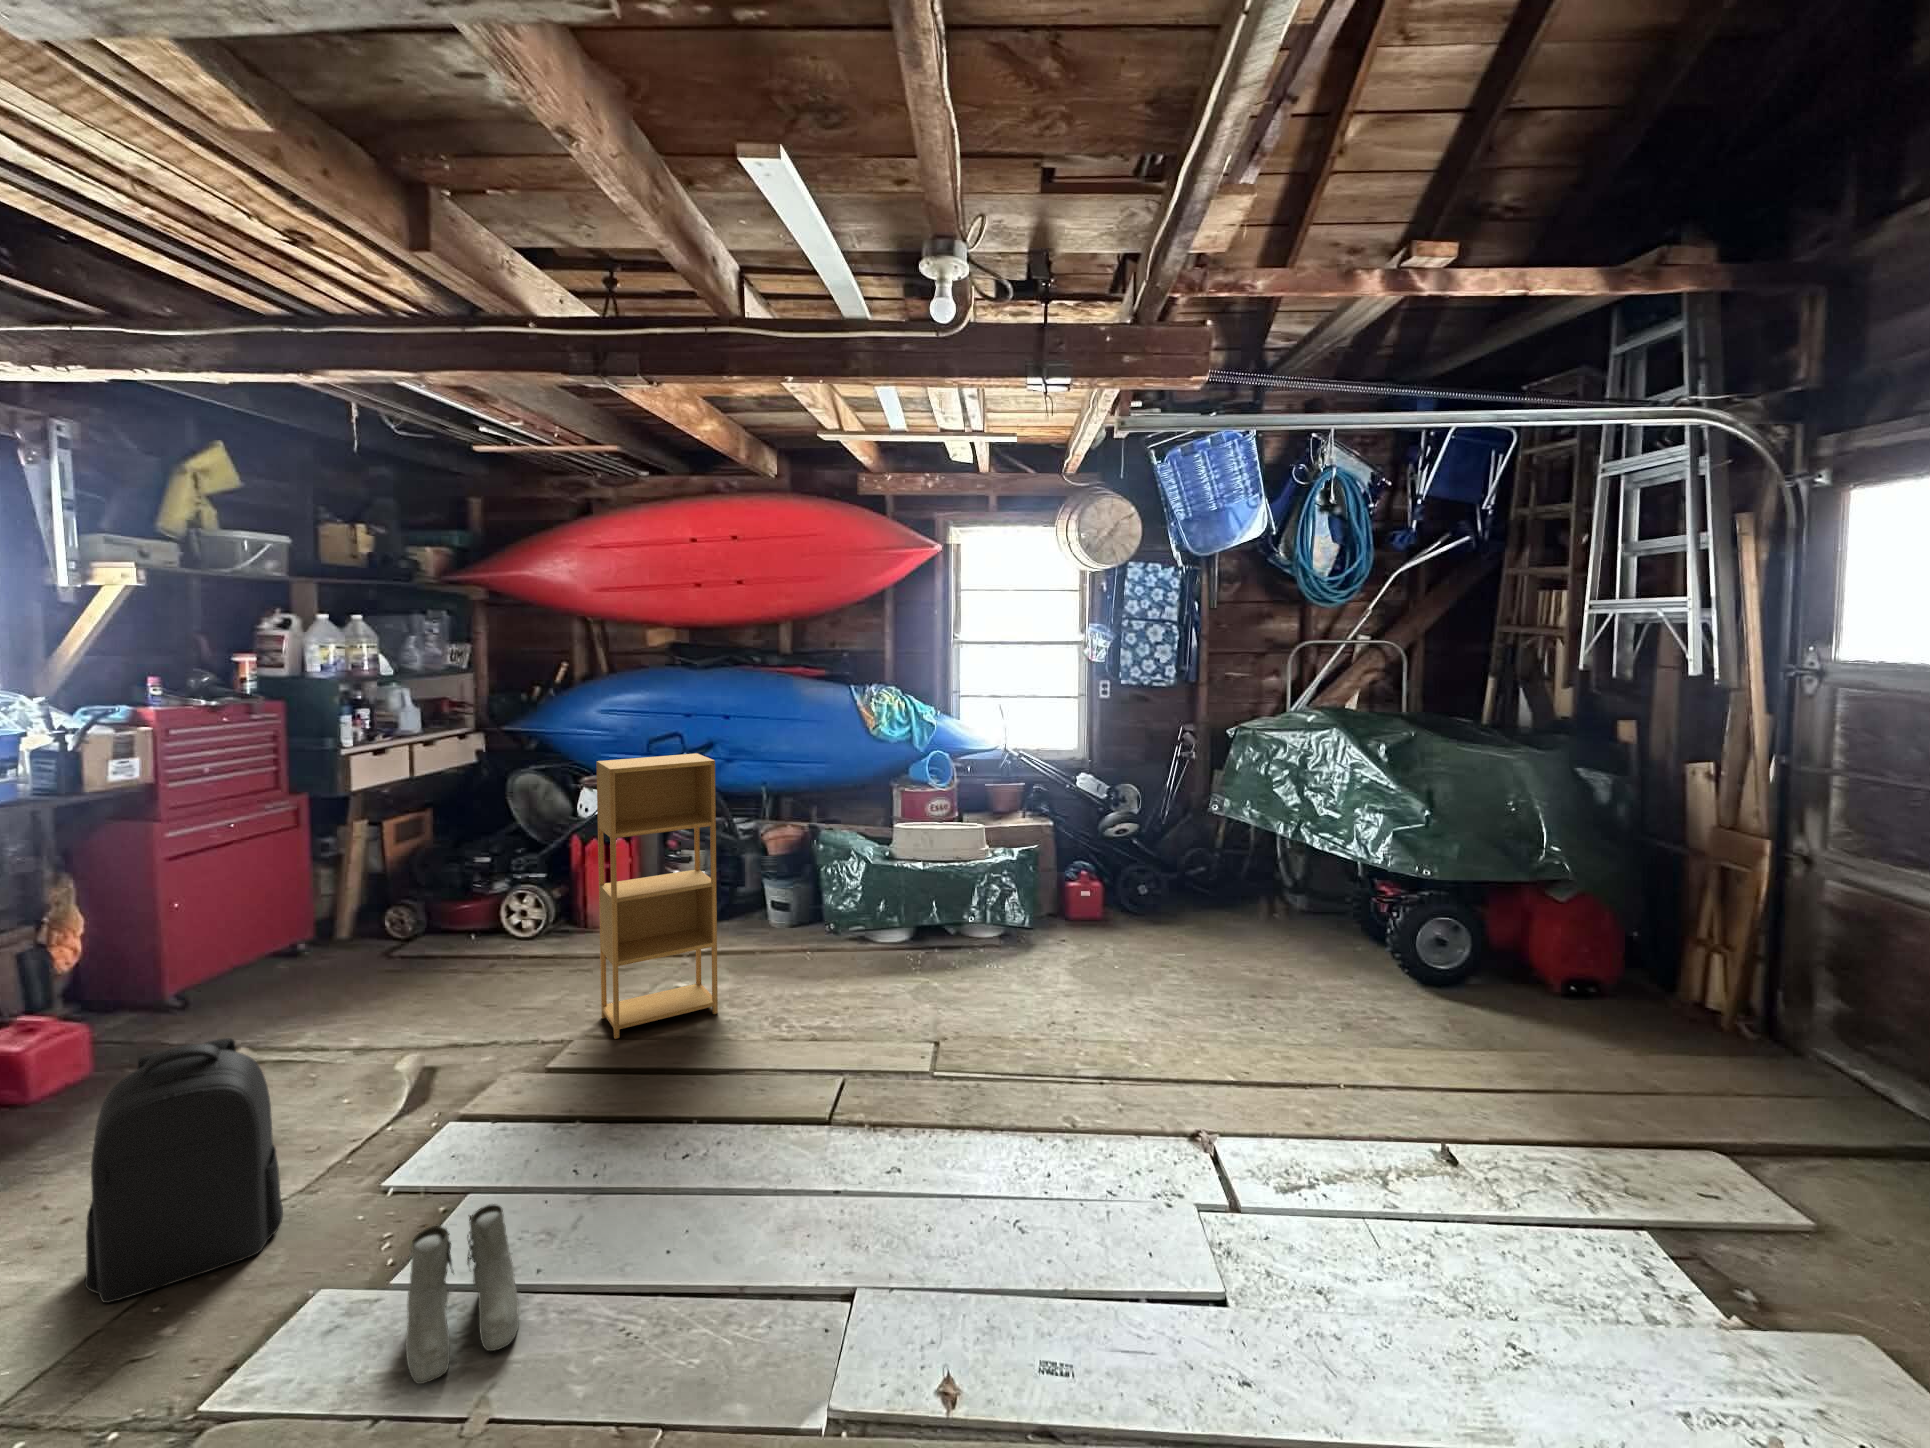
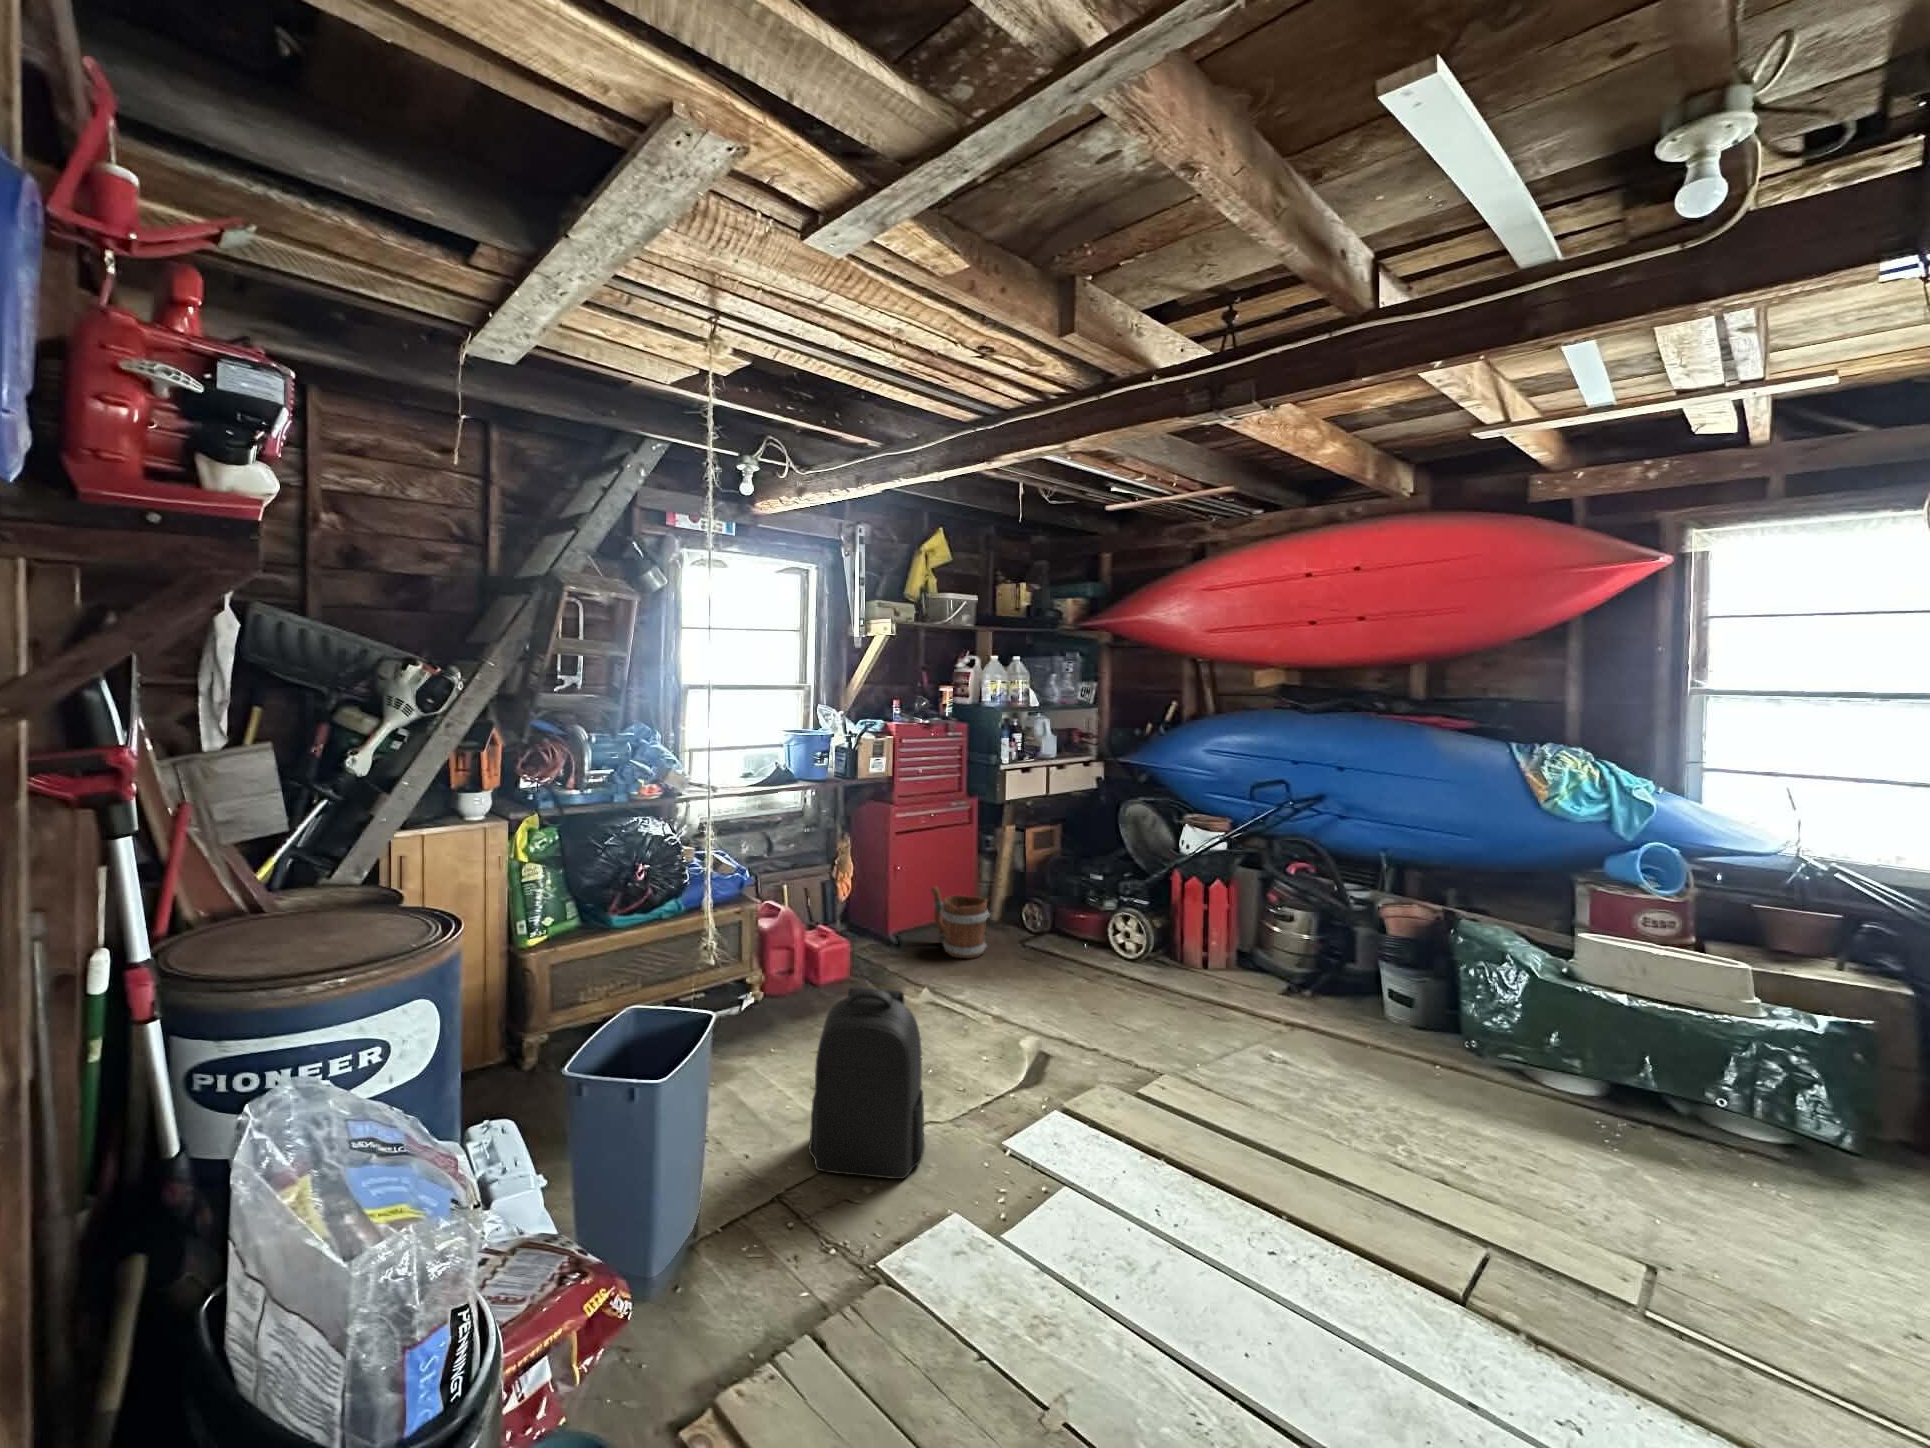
shelving unit: present [596,753,718,1039] -> none [1192,802,1325,1102]
bucket: none [240,912,338,995] -> present [932,886,990,958]
boots: present [406,1204,519,1384] -> none [988,1232,1085,1398]

